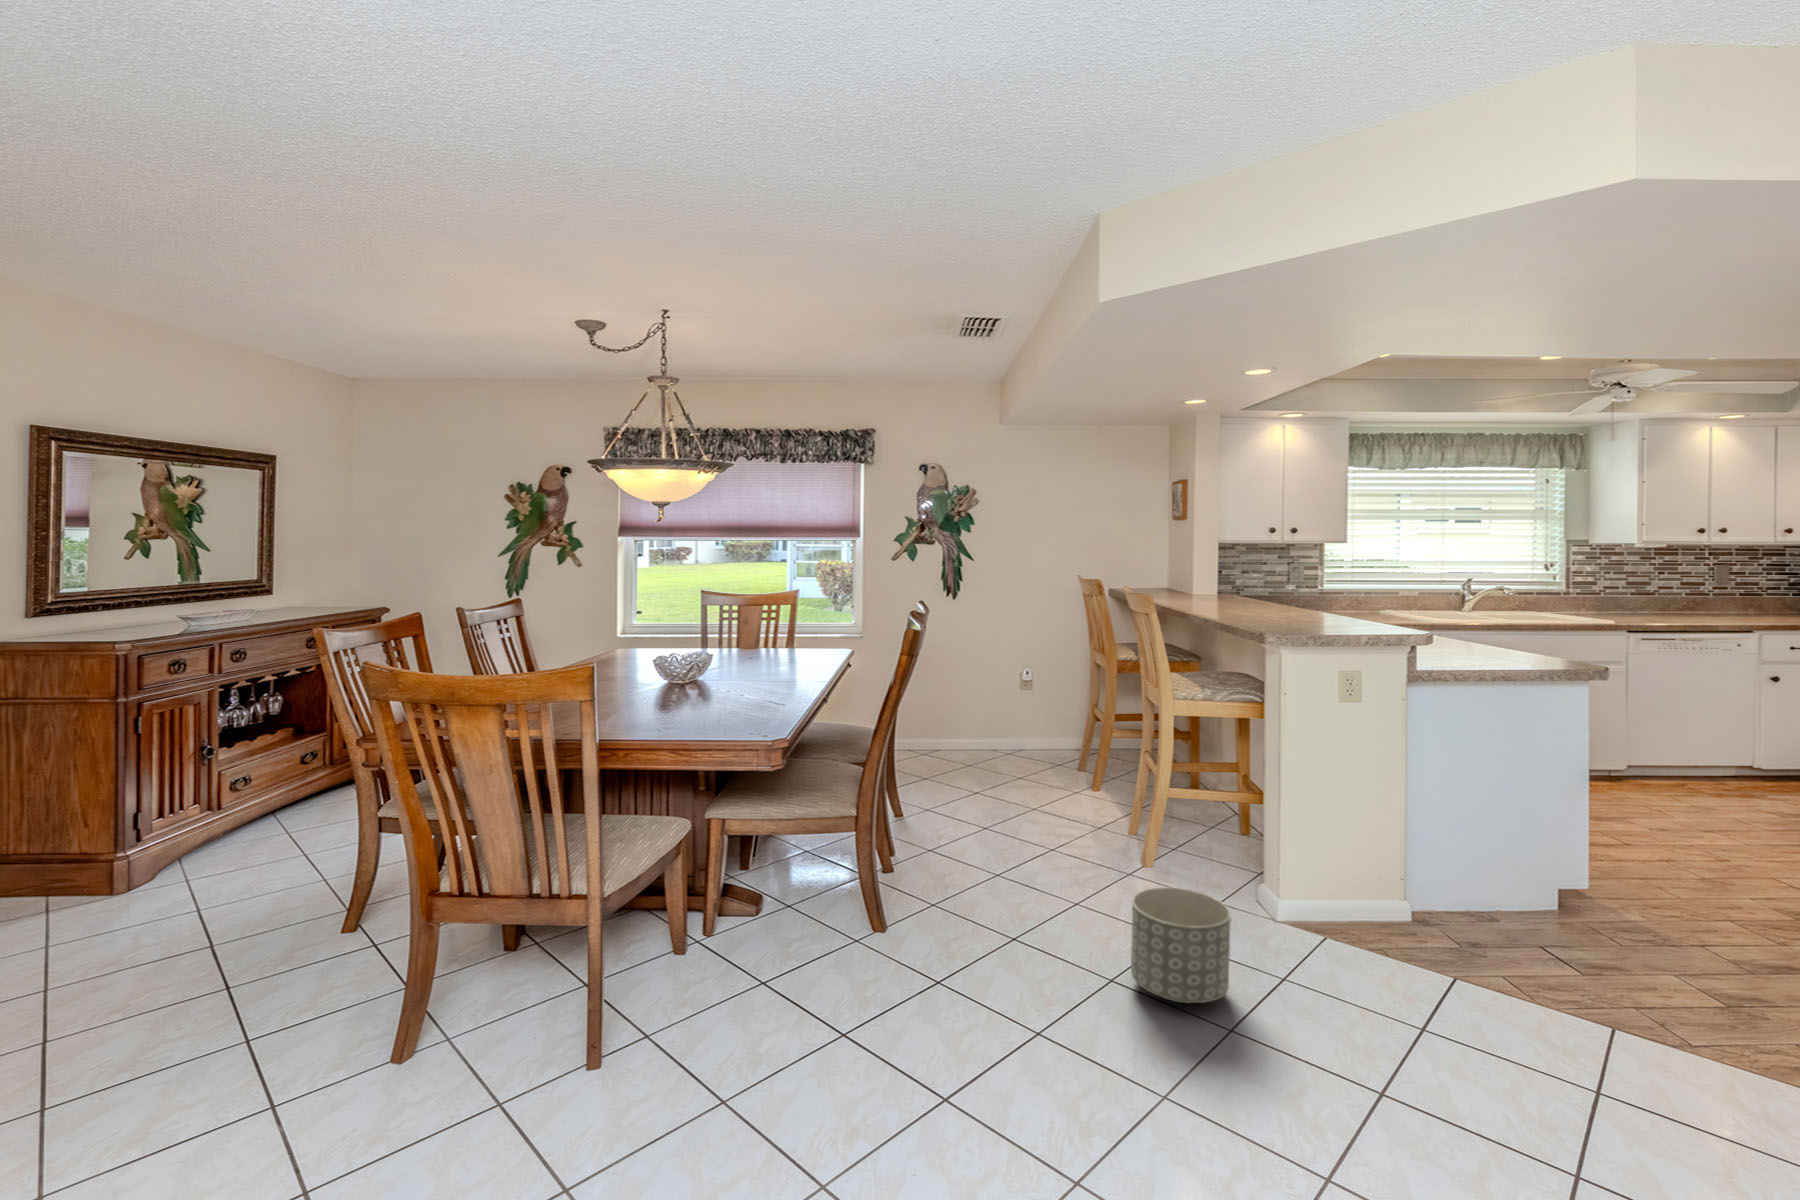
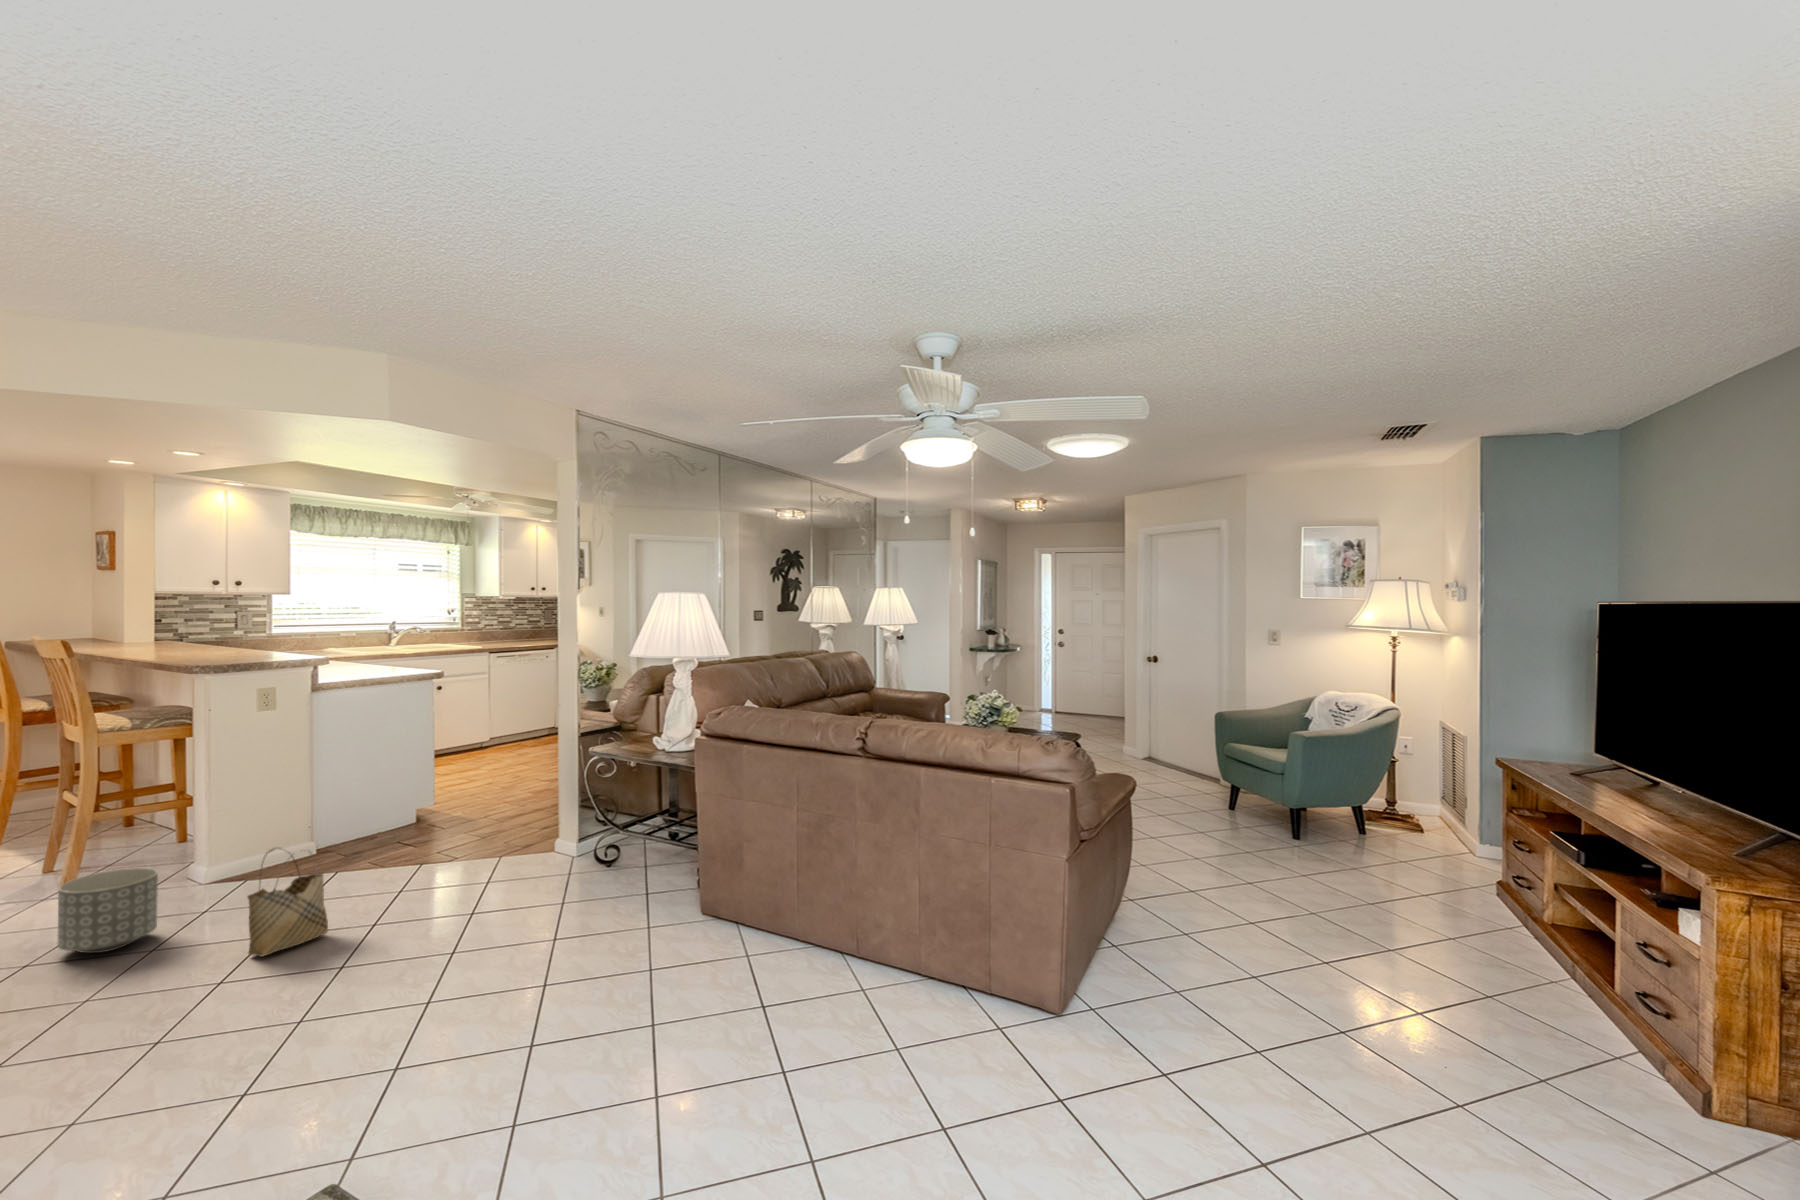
woven basket: none [1354,952,1480,1146] -> present [248,849,328,956]

